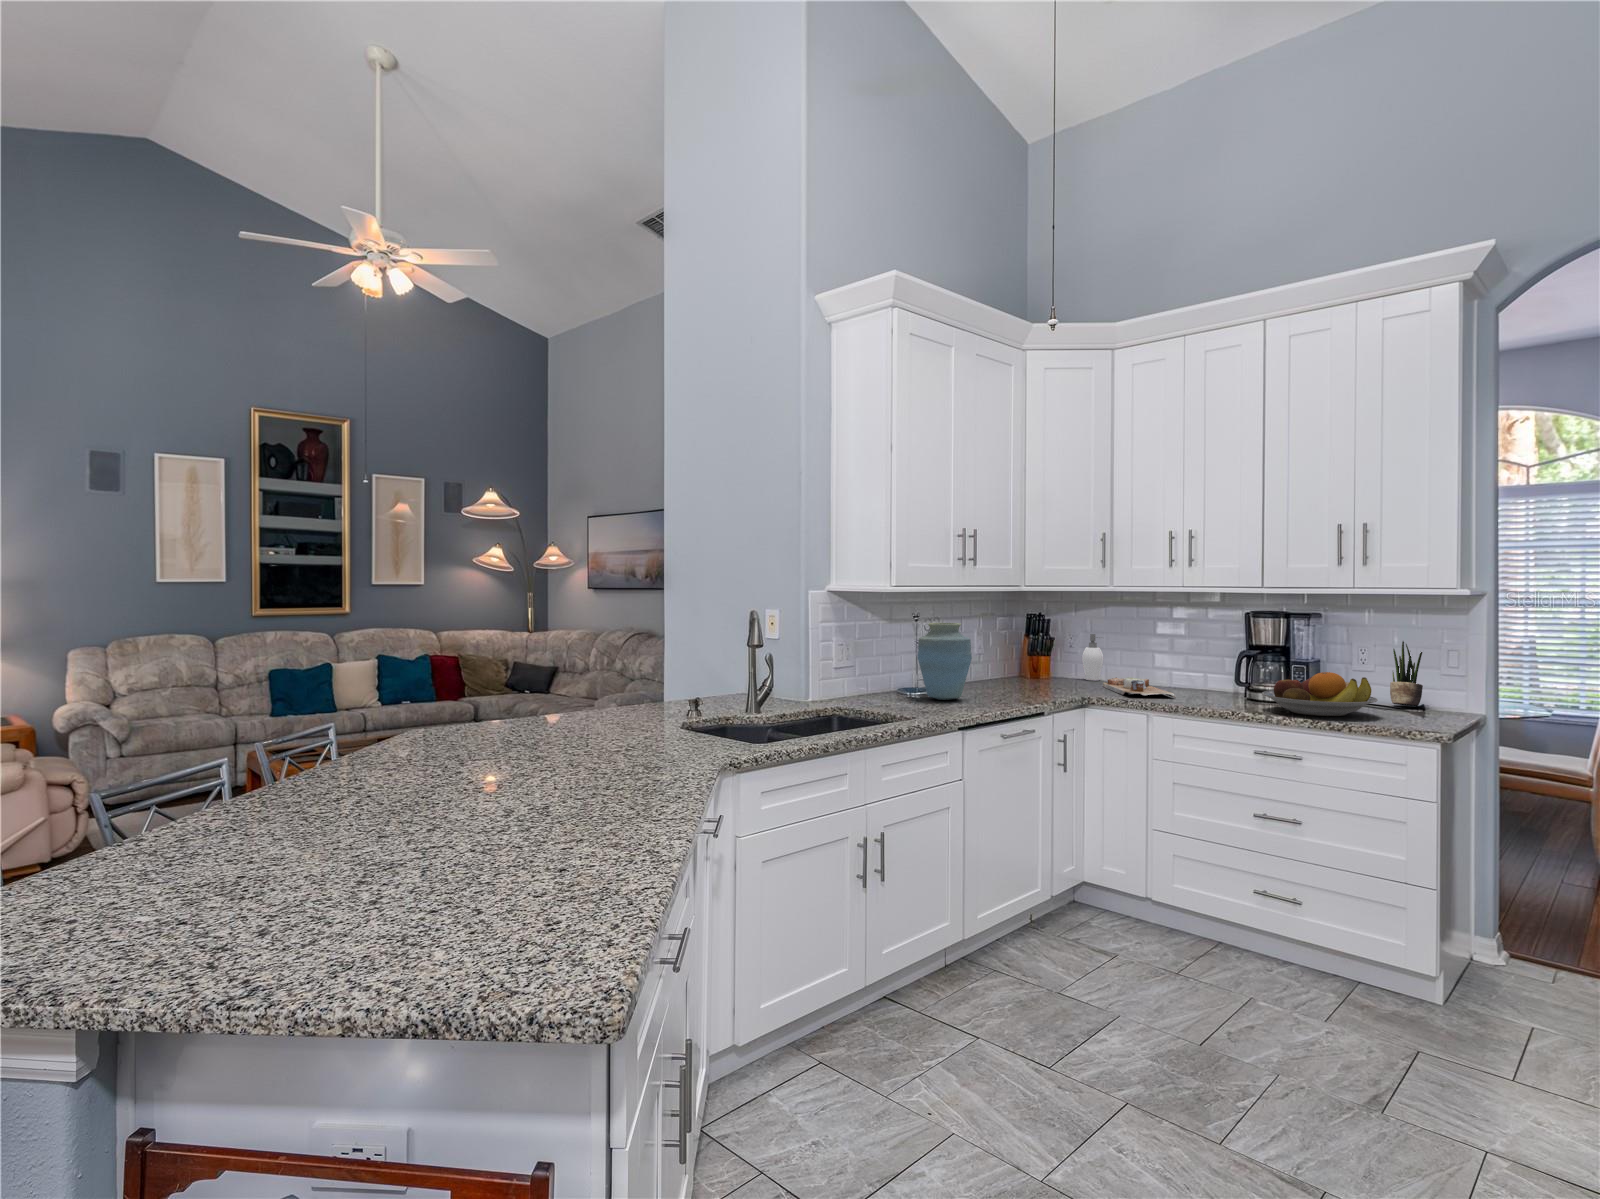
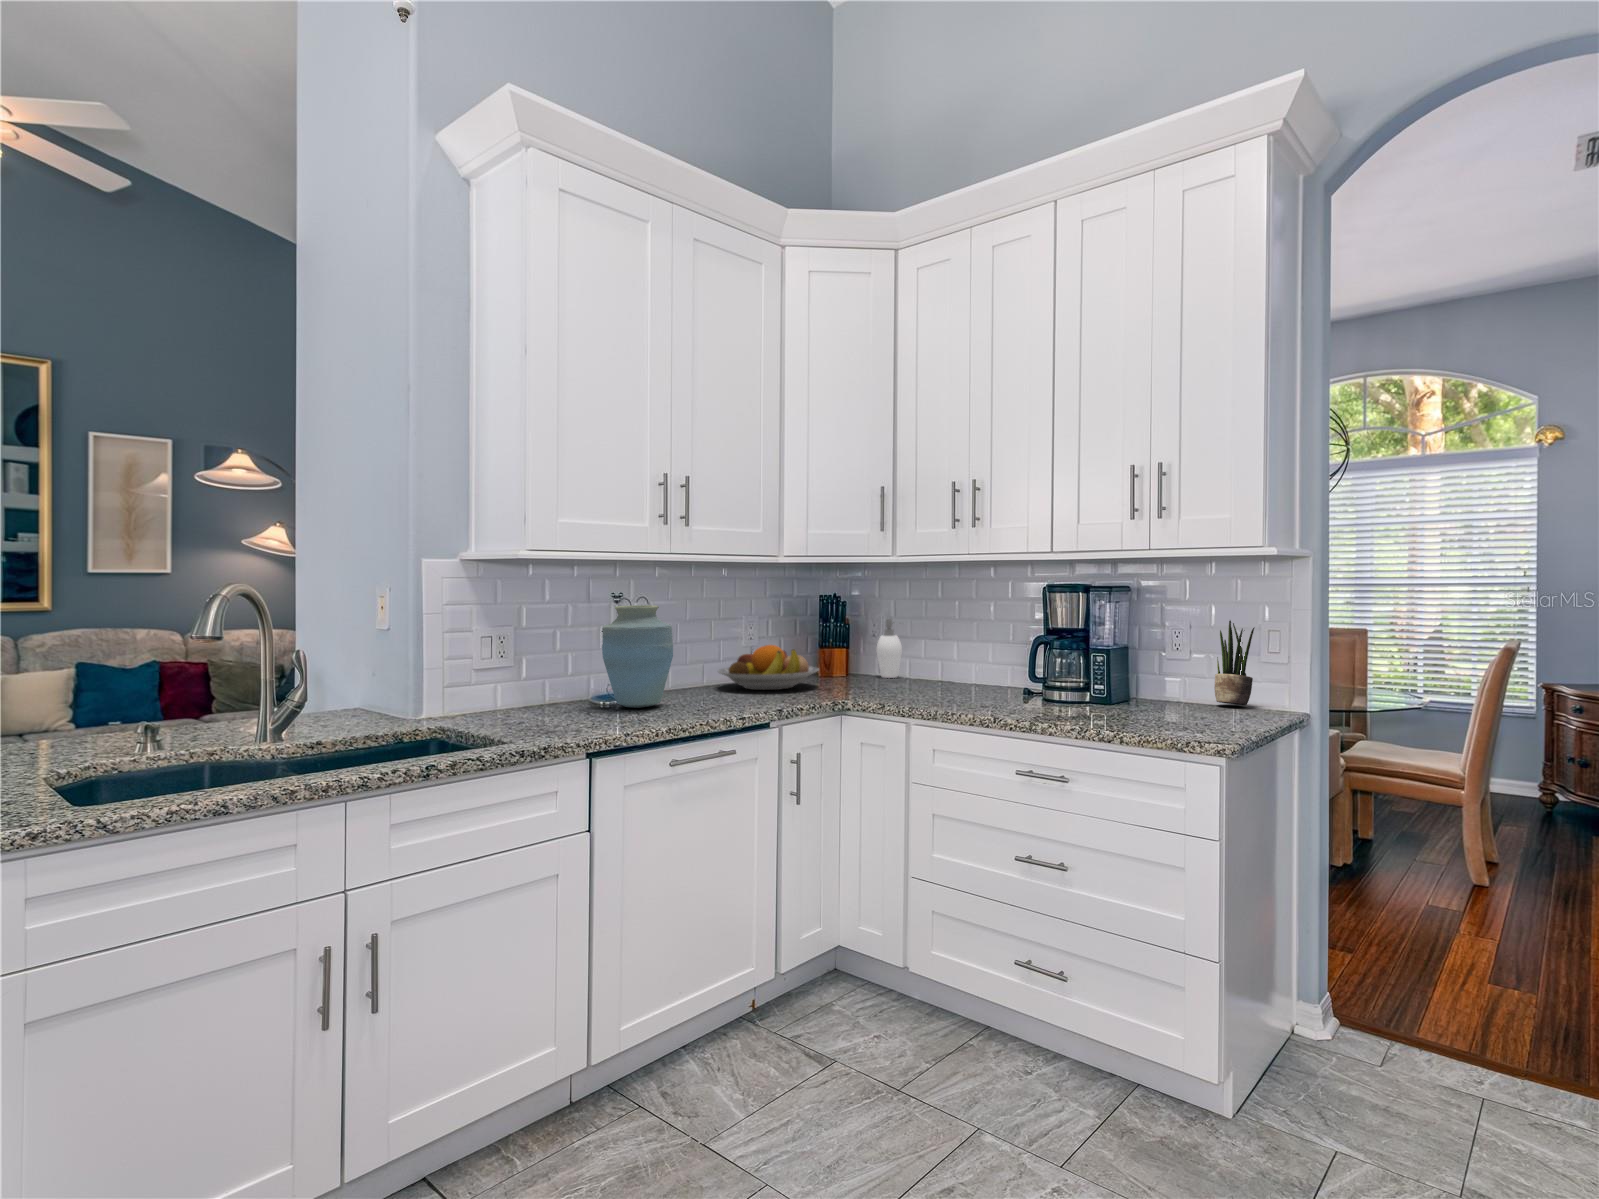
fruit bowl: present [1262,672,1378,716] -> present [718,645,819,690]
cutting board: present [1103,678,1175,697] -> none [886,674,950,699]

